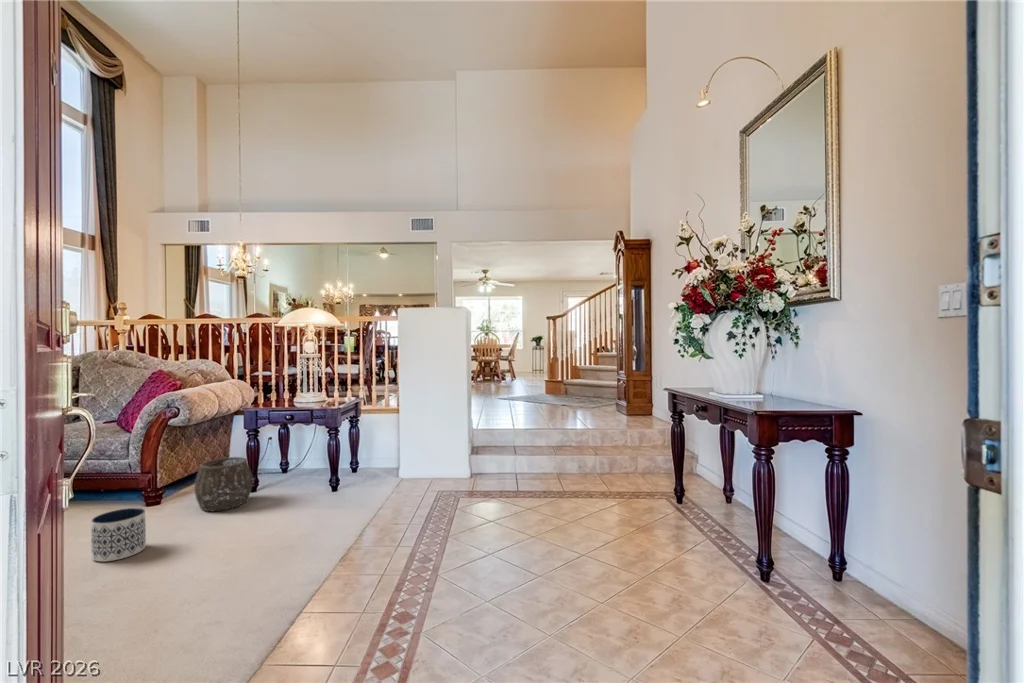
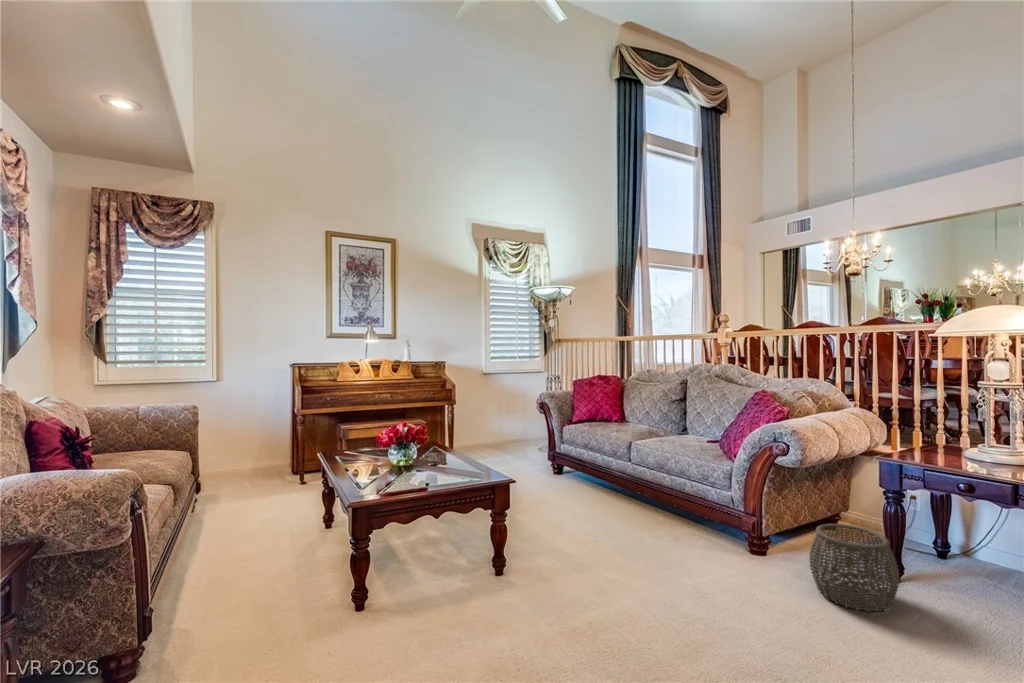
planter: present [91,508,146,562] -> none [695,566,753,640]

